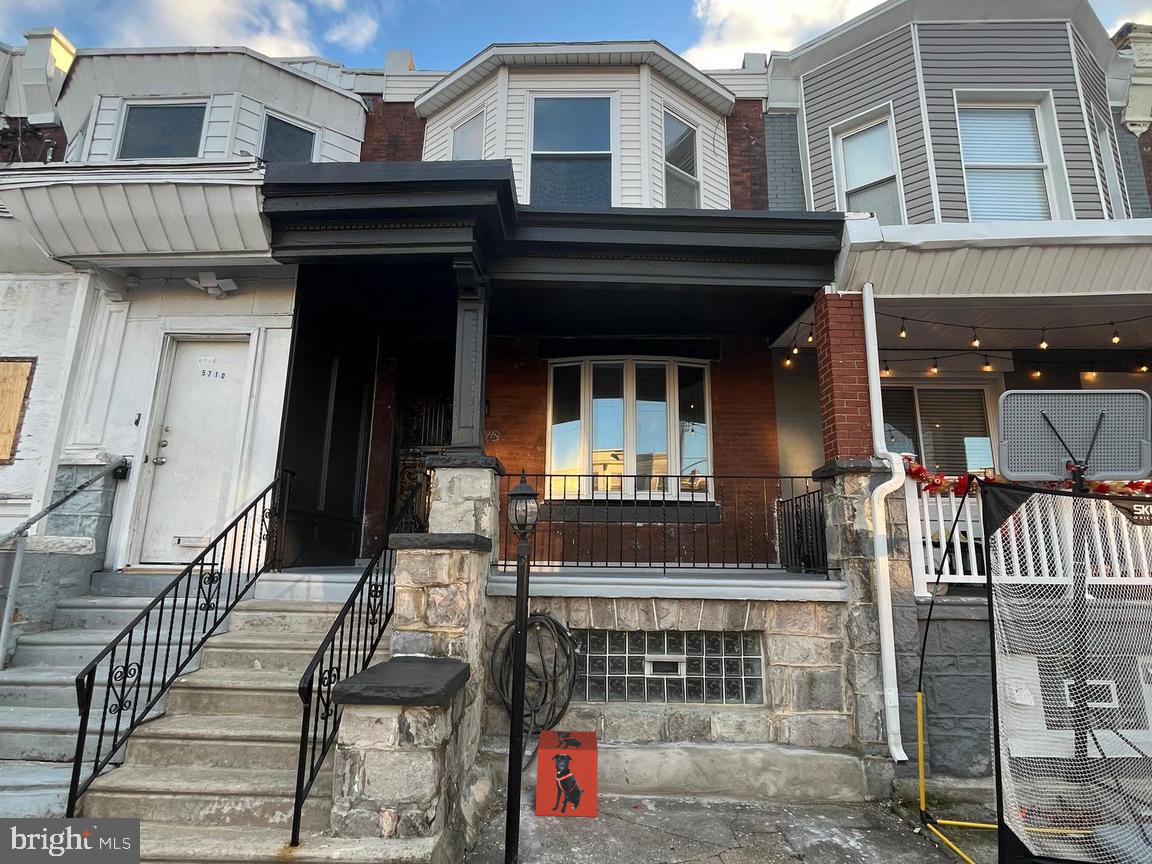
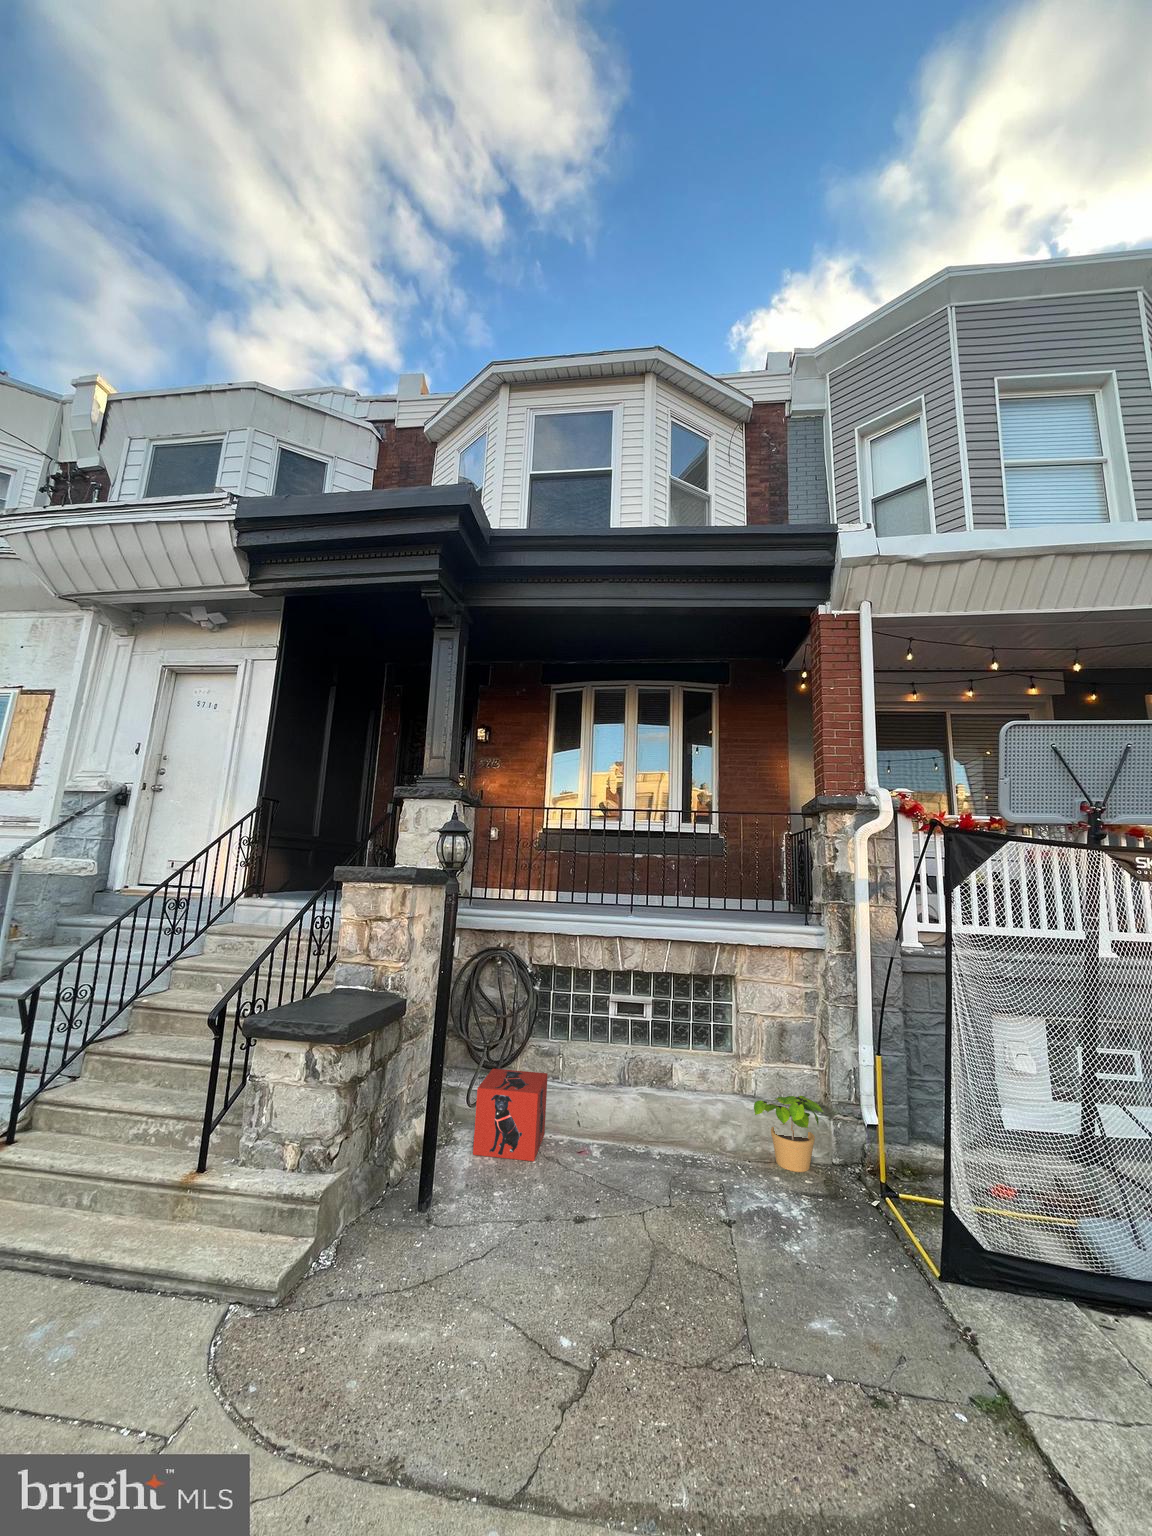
potted plant: none [794,737,865,808] -> present [754,1096,823,1172]

